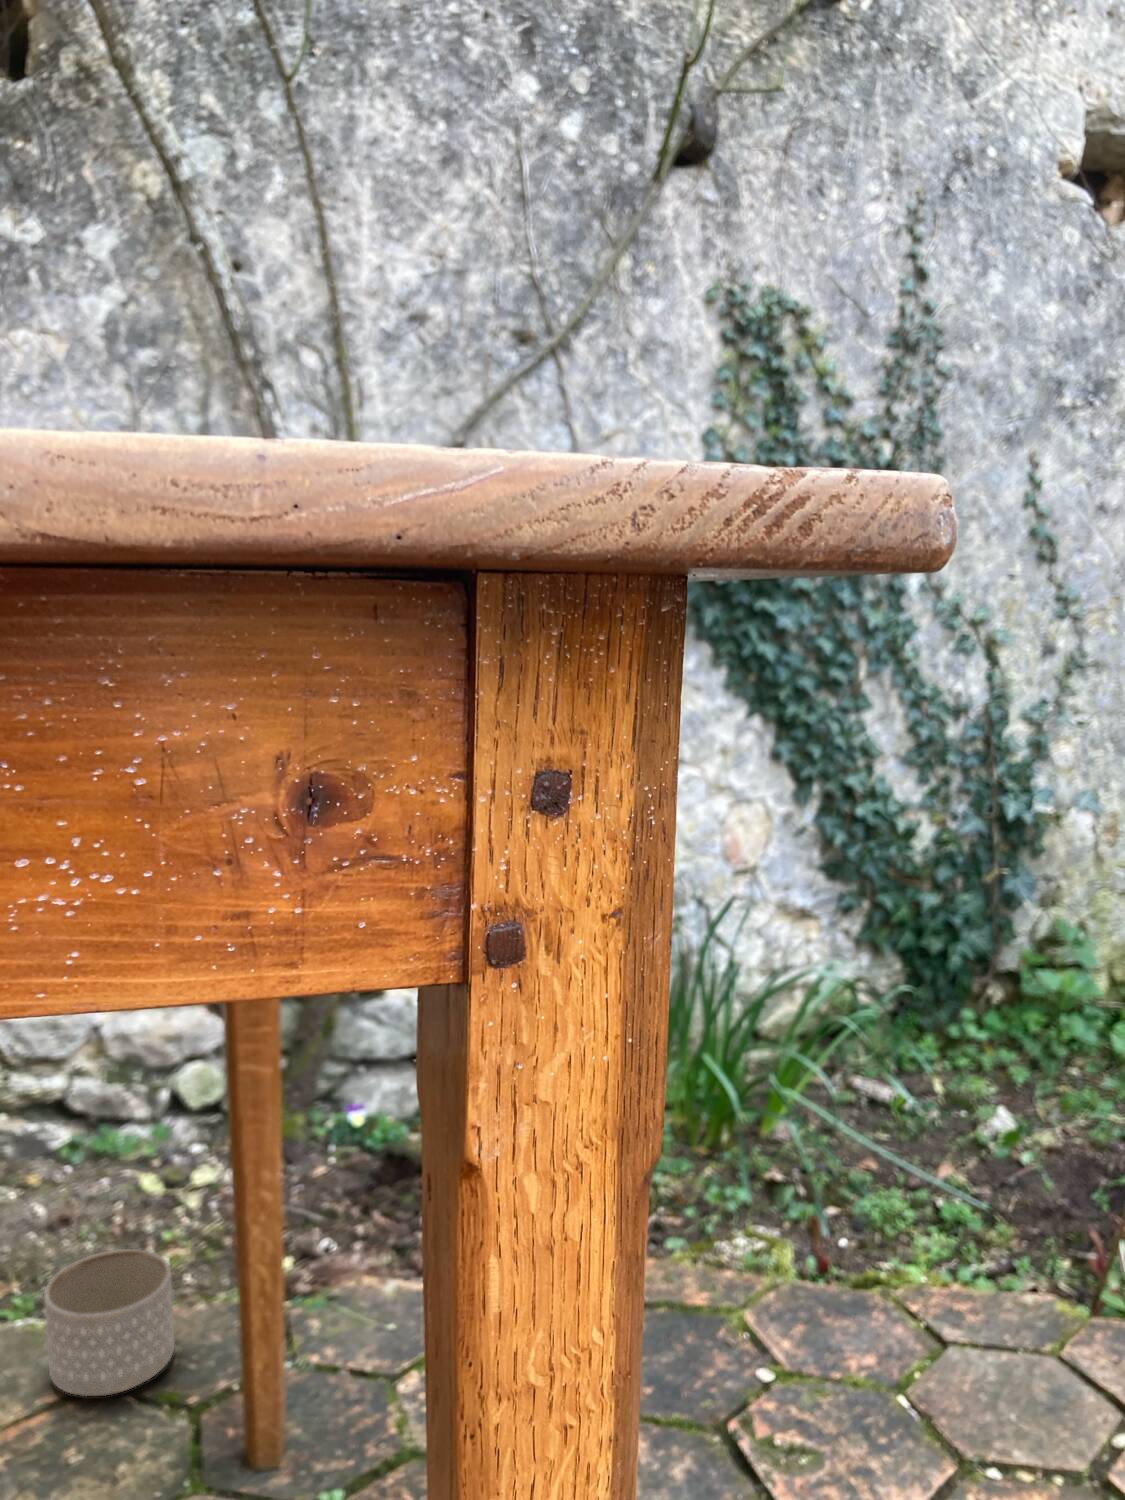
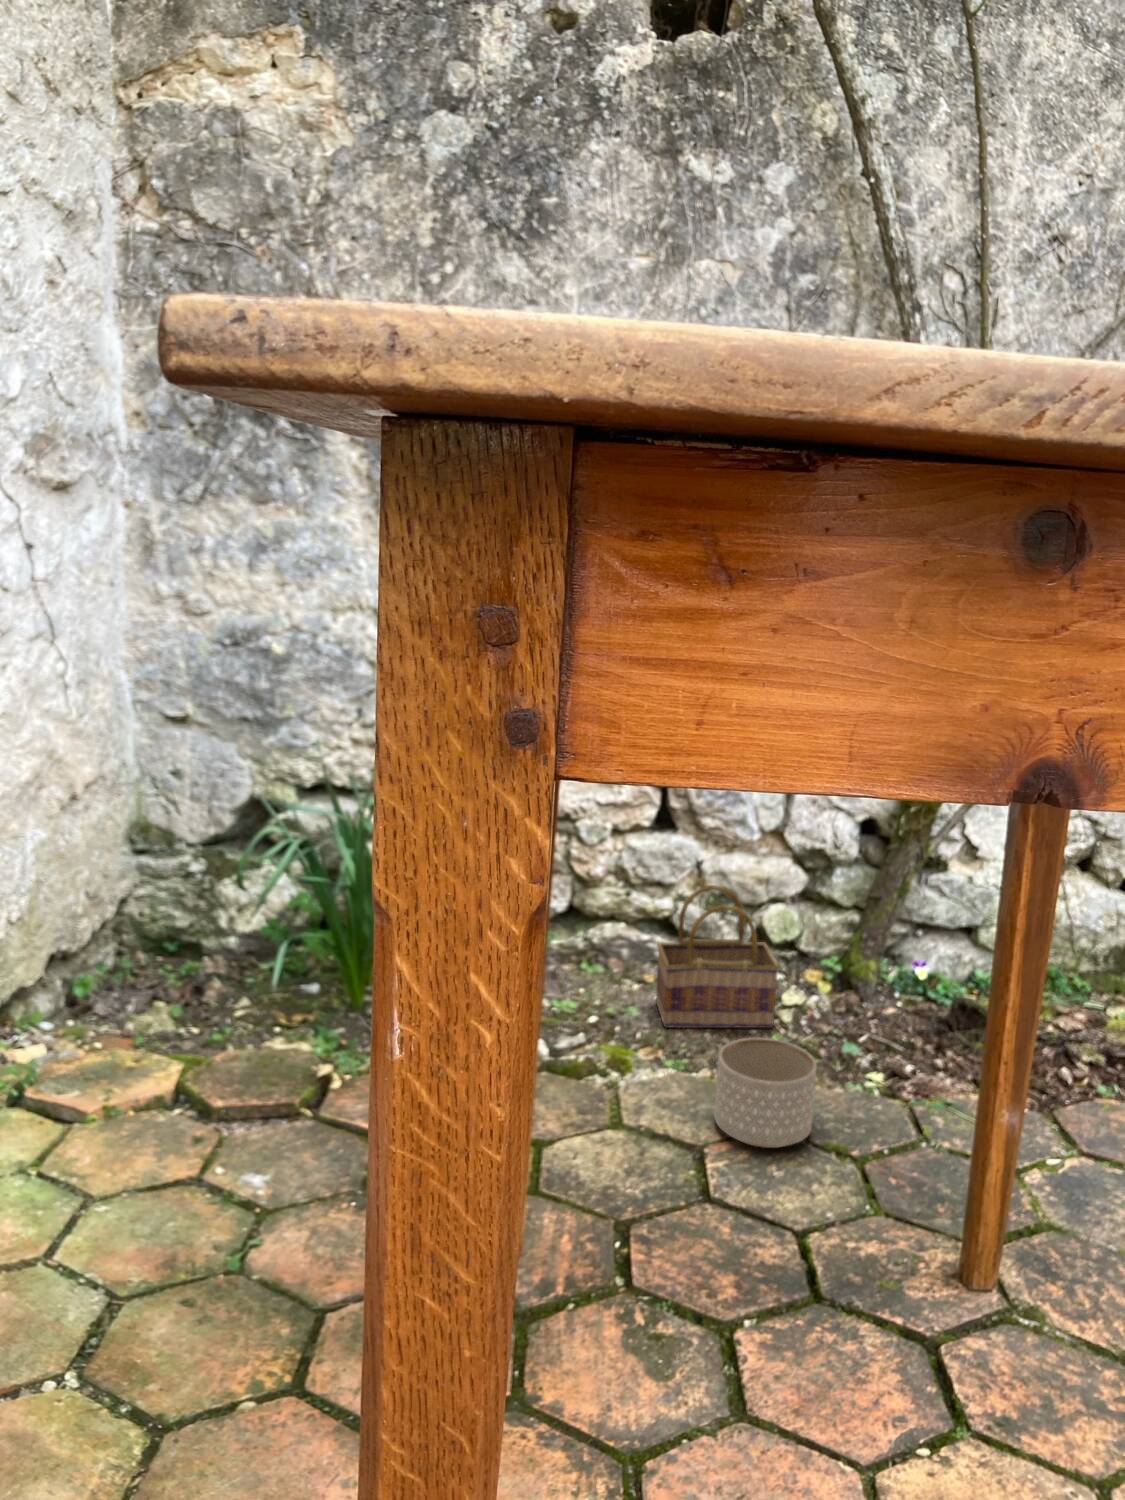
basket: none [27,1057,177,1244] -> present [656,885,780,1028]

